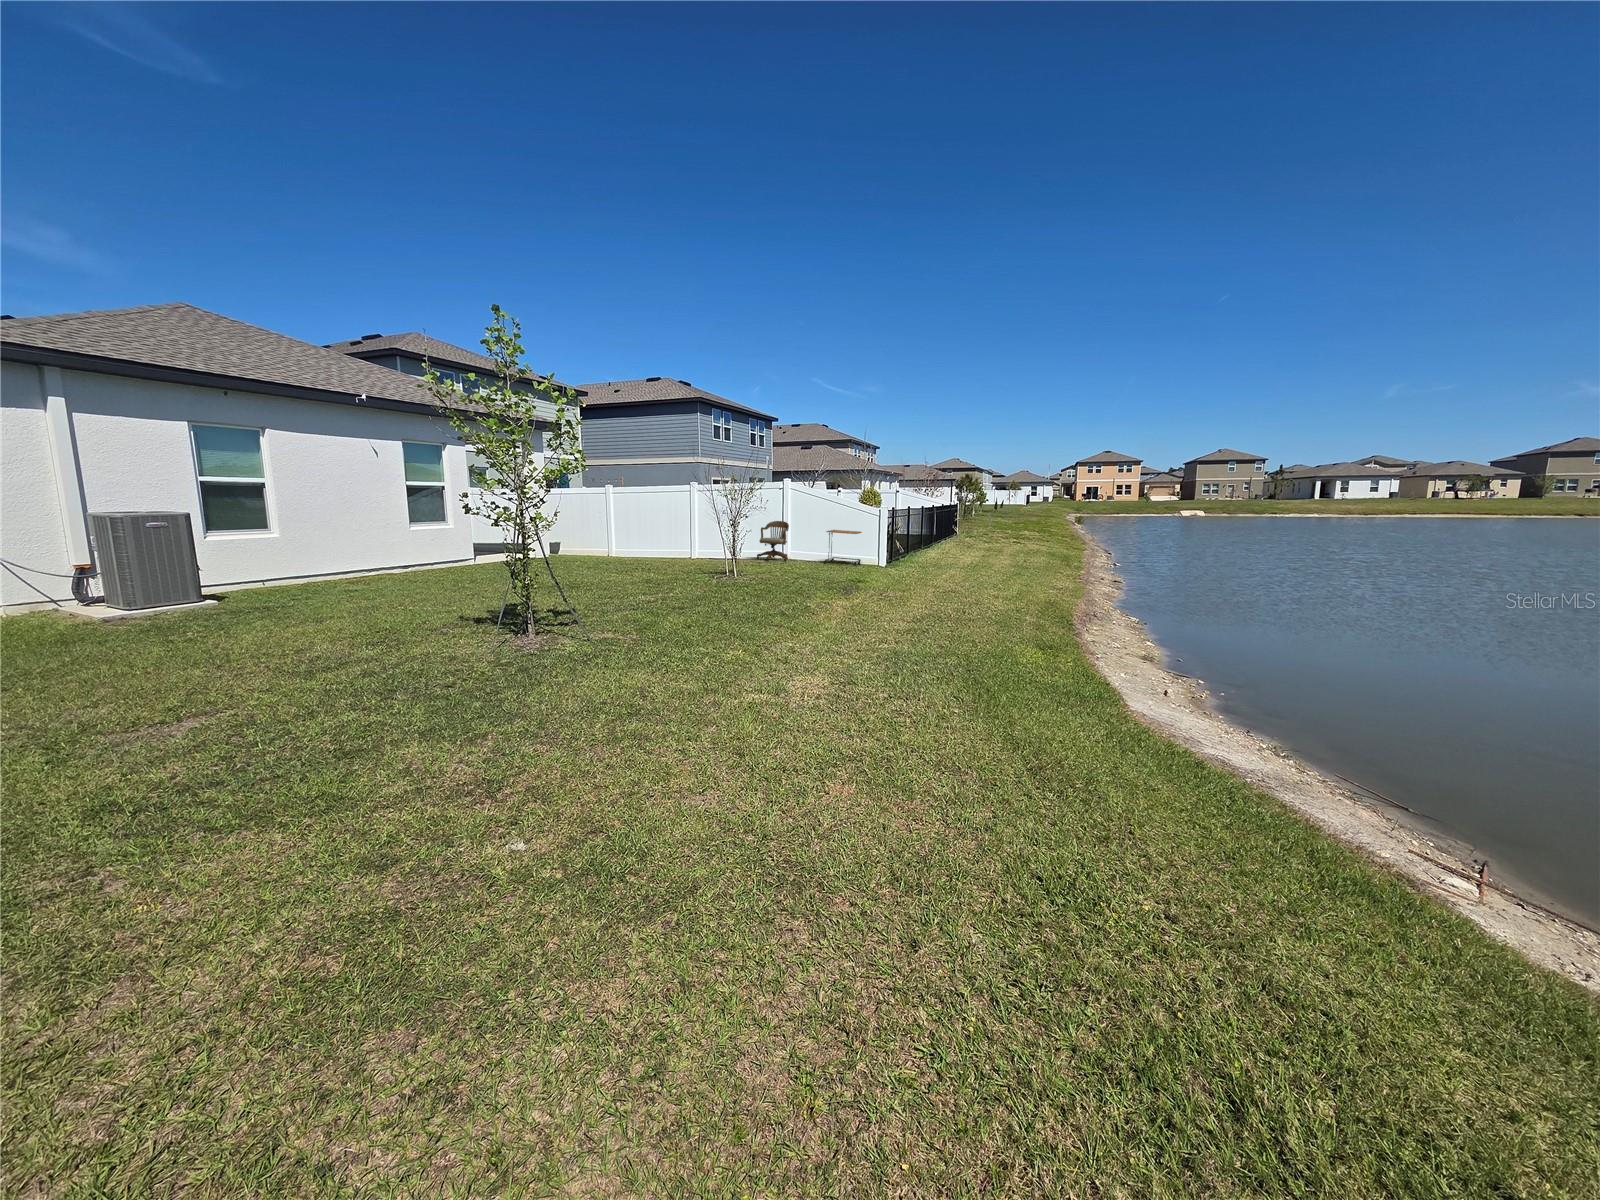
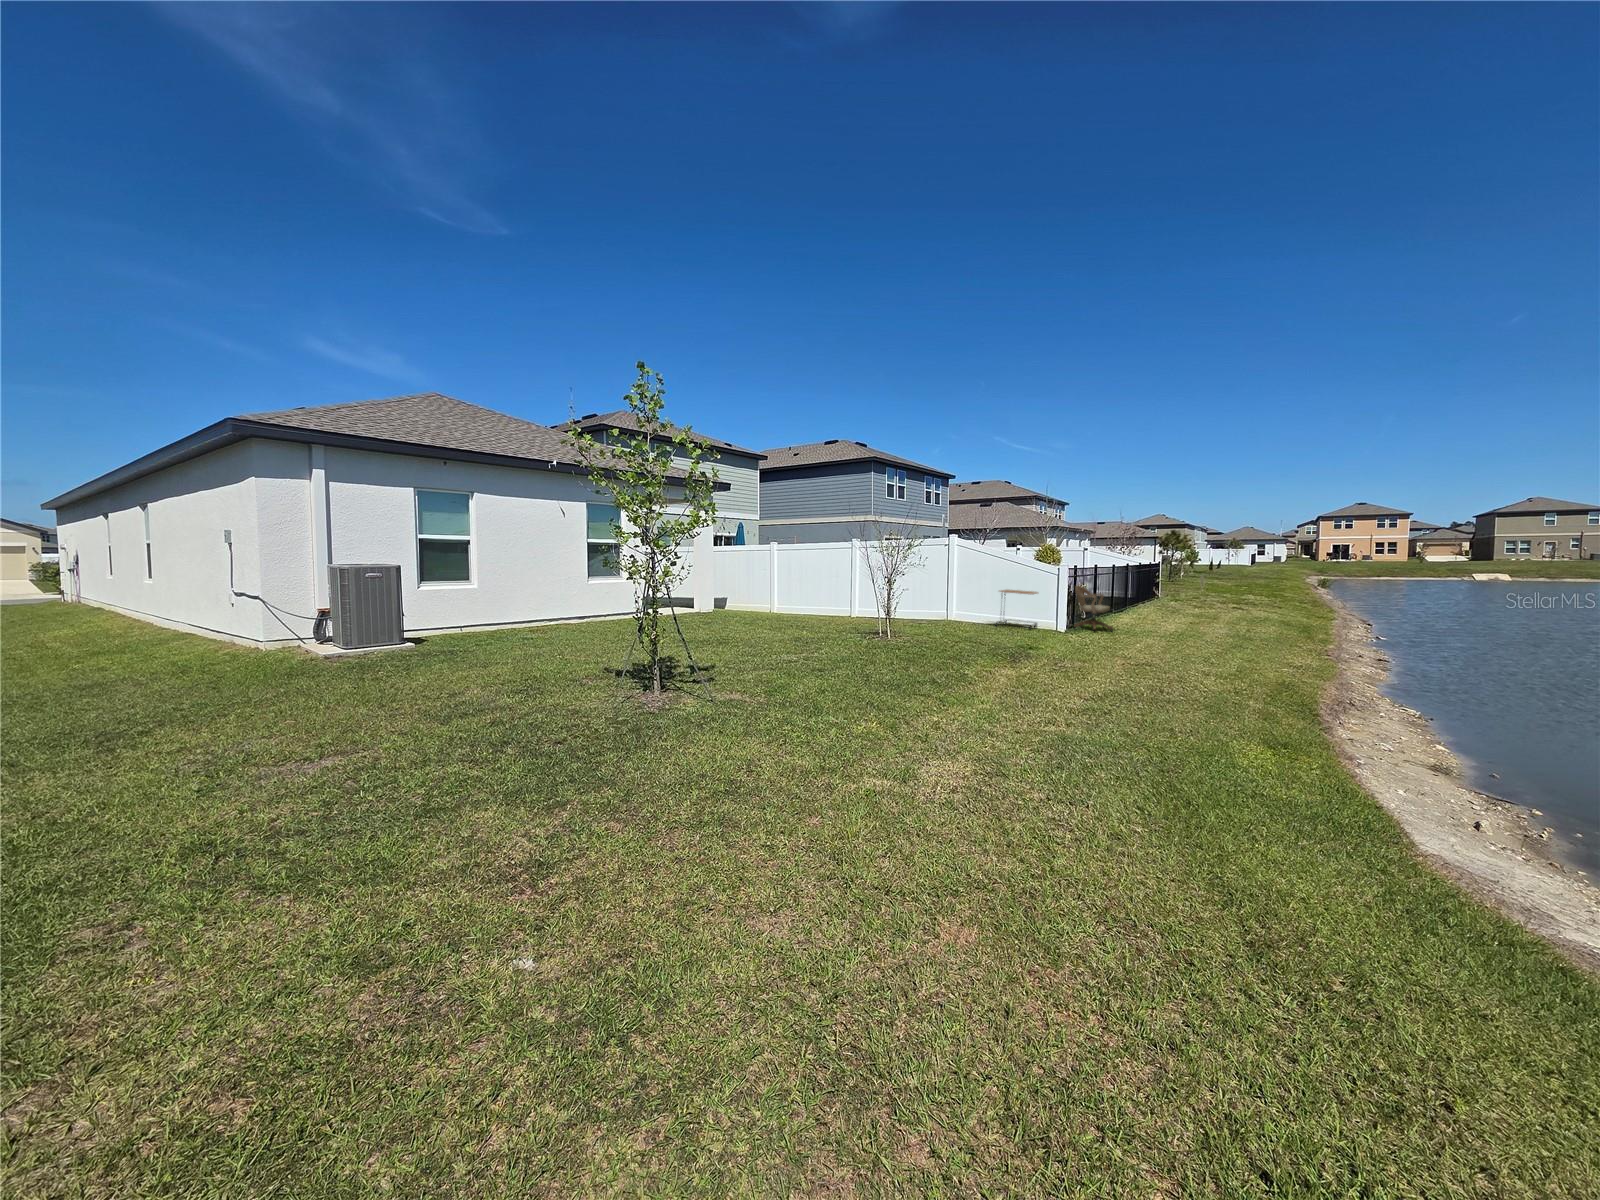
chair: present [757,521,789,561] -> present [1074,586,1113,632]

